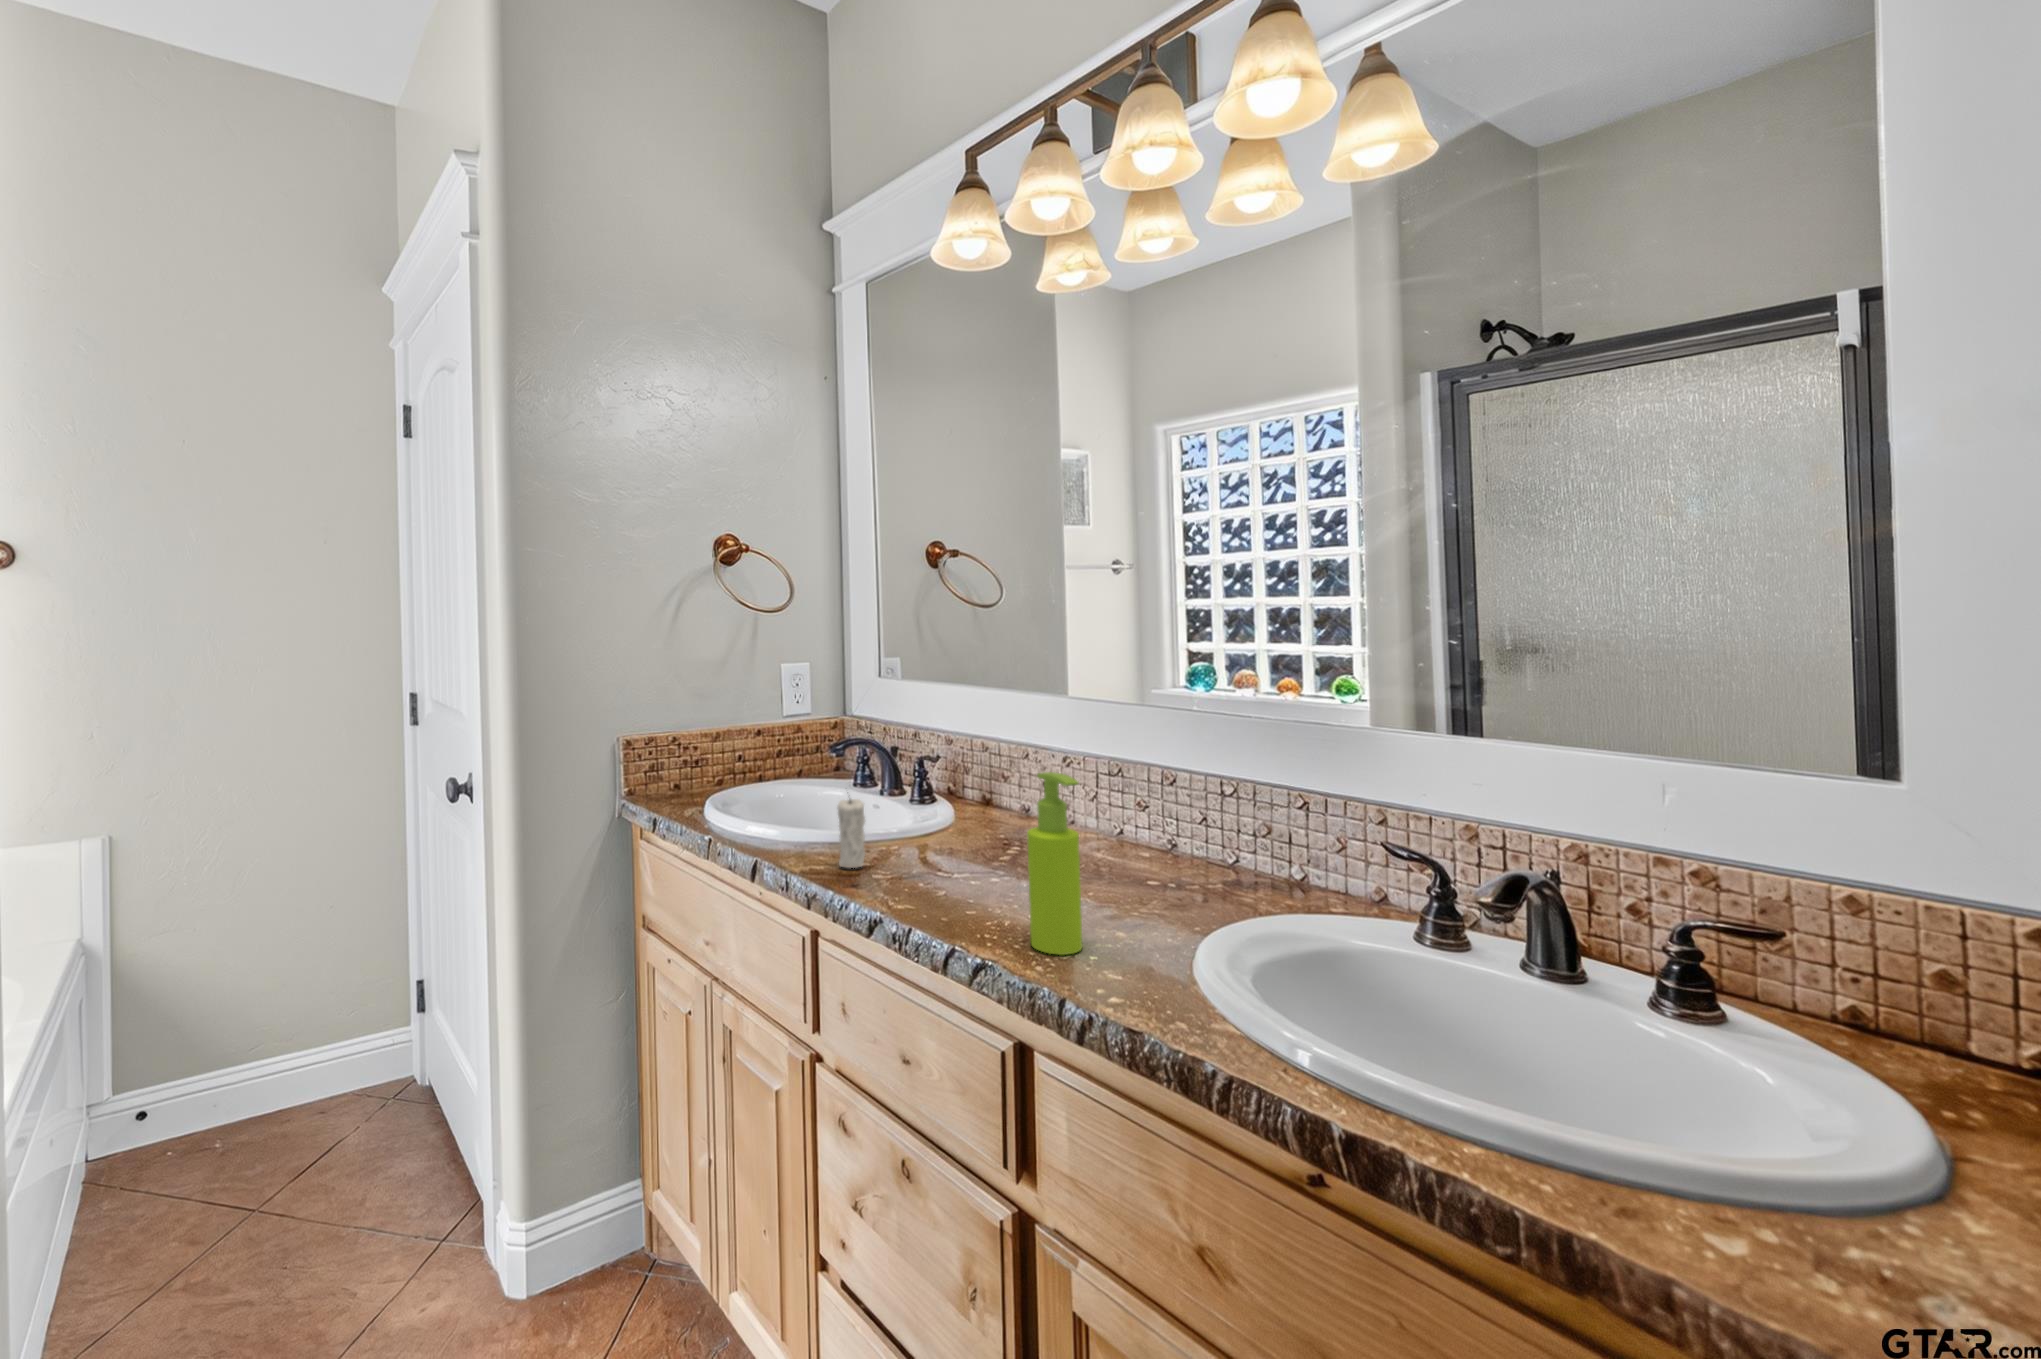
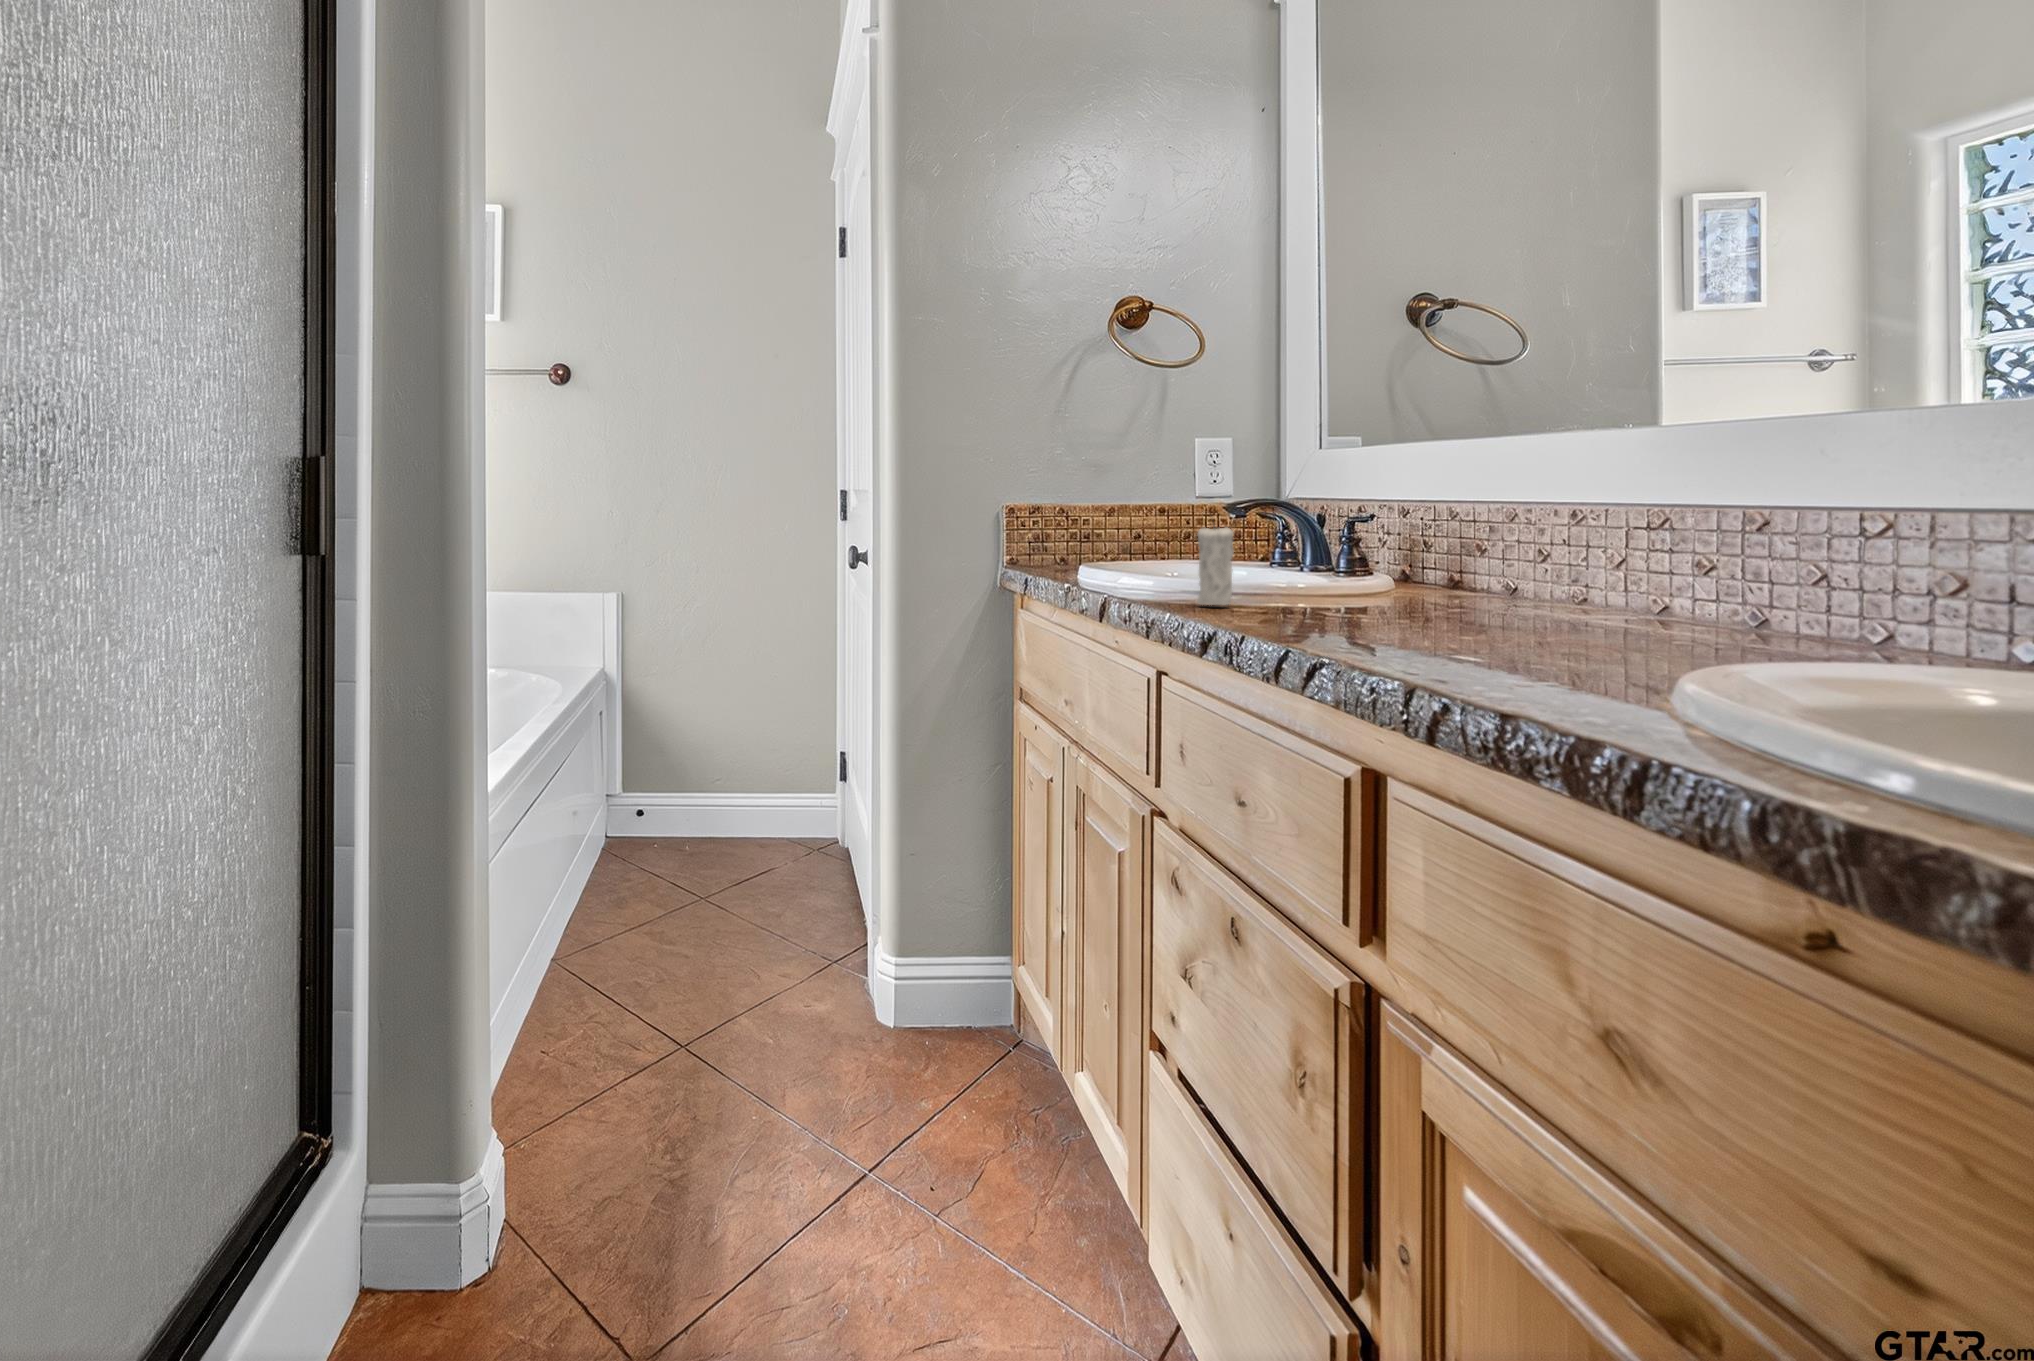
soap dispenser: present [1027,772,1083,955] -> none [1411,420,1498,666]

